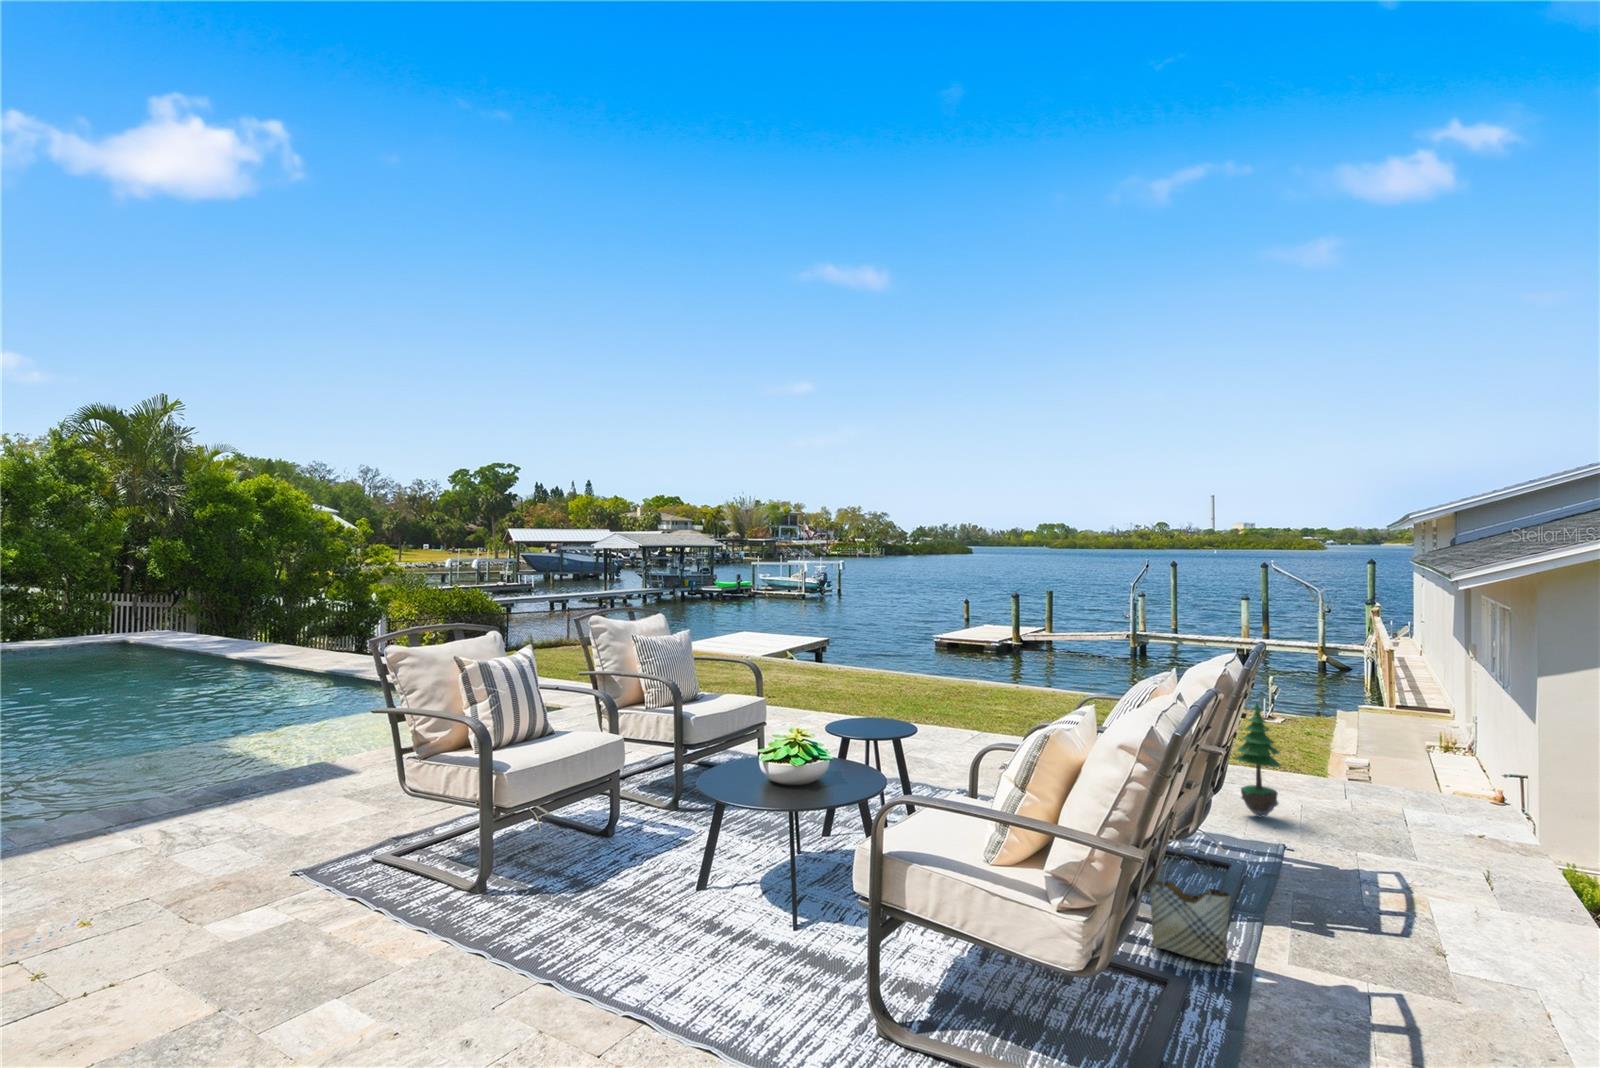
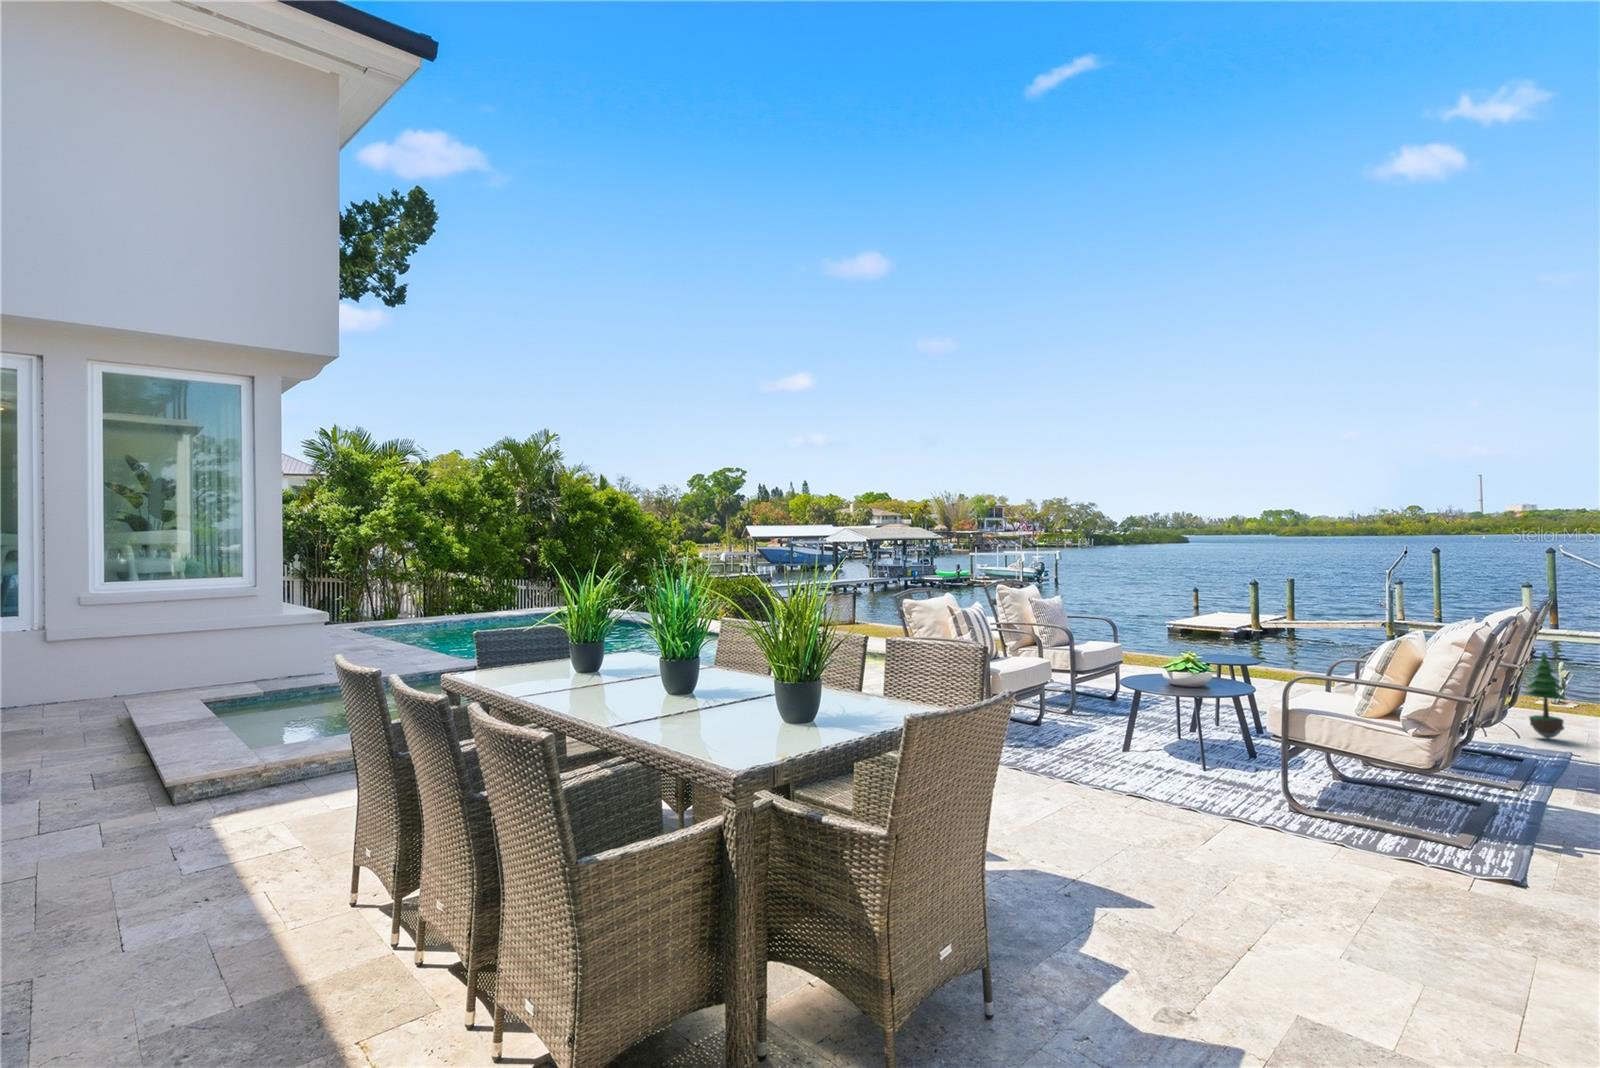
woven basket: present [1149,846,1231,964] -> none [1461,727,1526,798]

